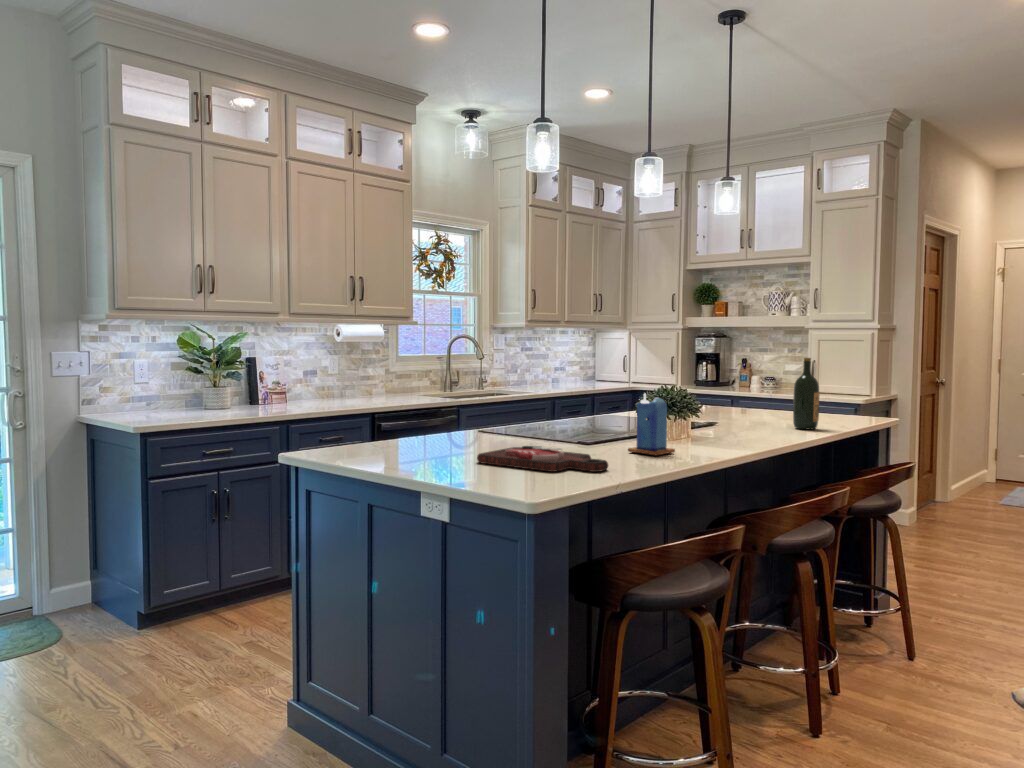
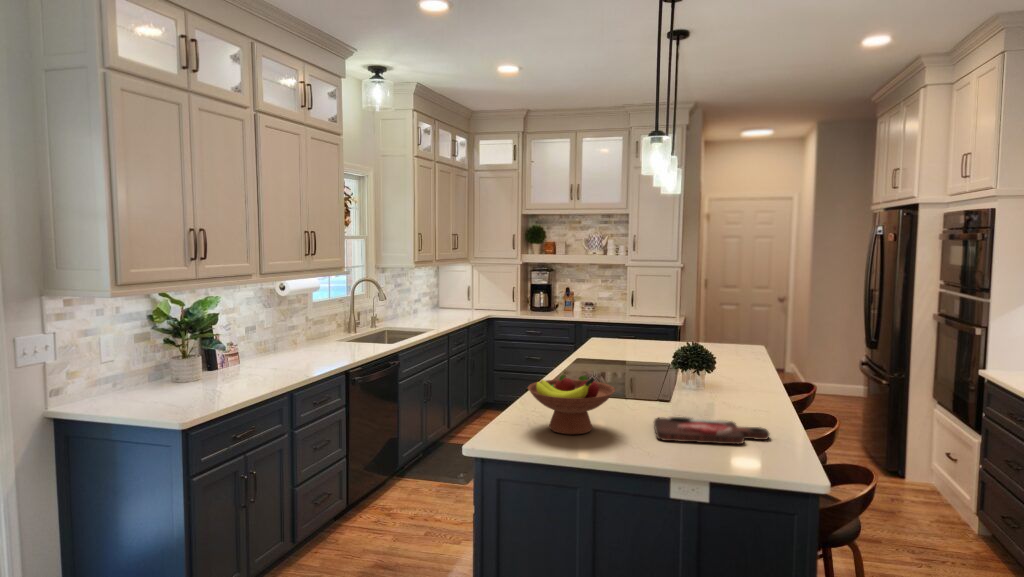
wine bottle: present [793,358,820,429] -> none [737,311,756,366]
fruit bowl: none [368,389,464,453] -> present [528,375,615,435]
candle: present [628,394,675,455] -> none [720,361,750,412]

